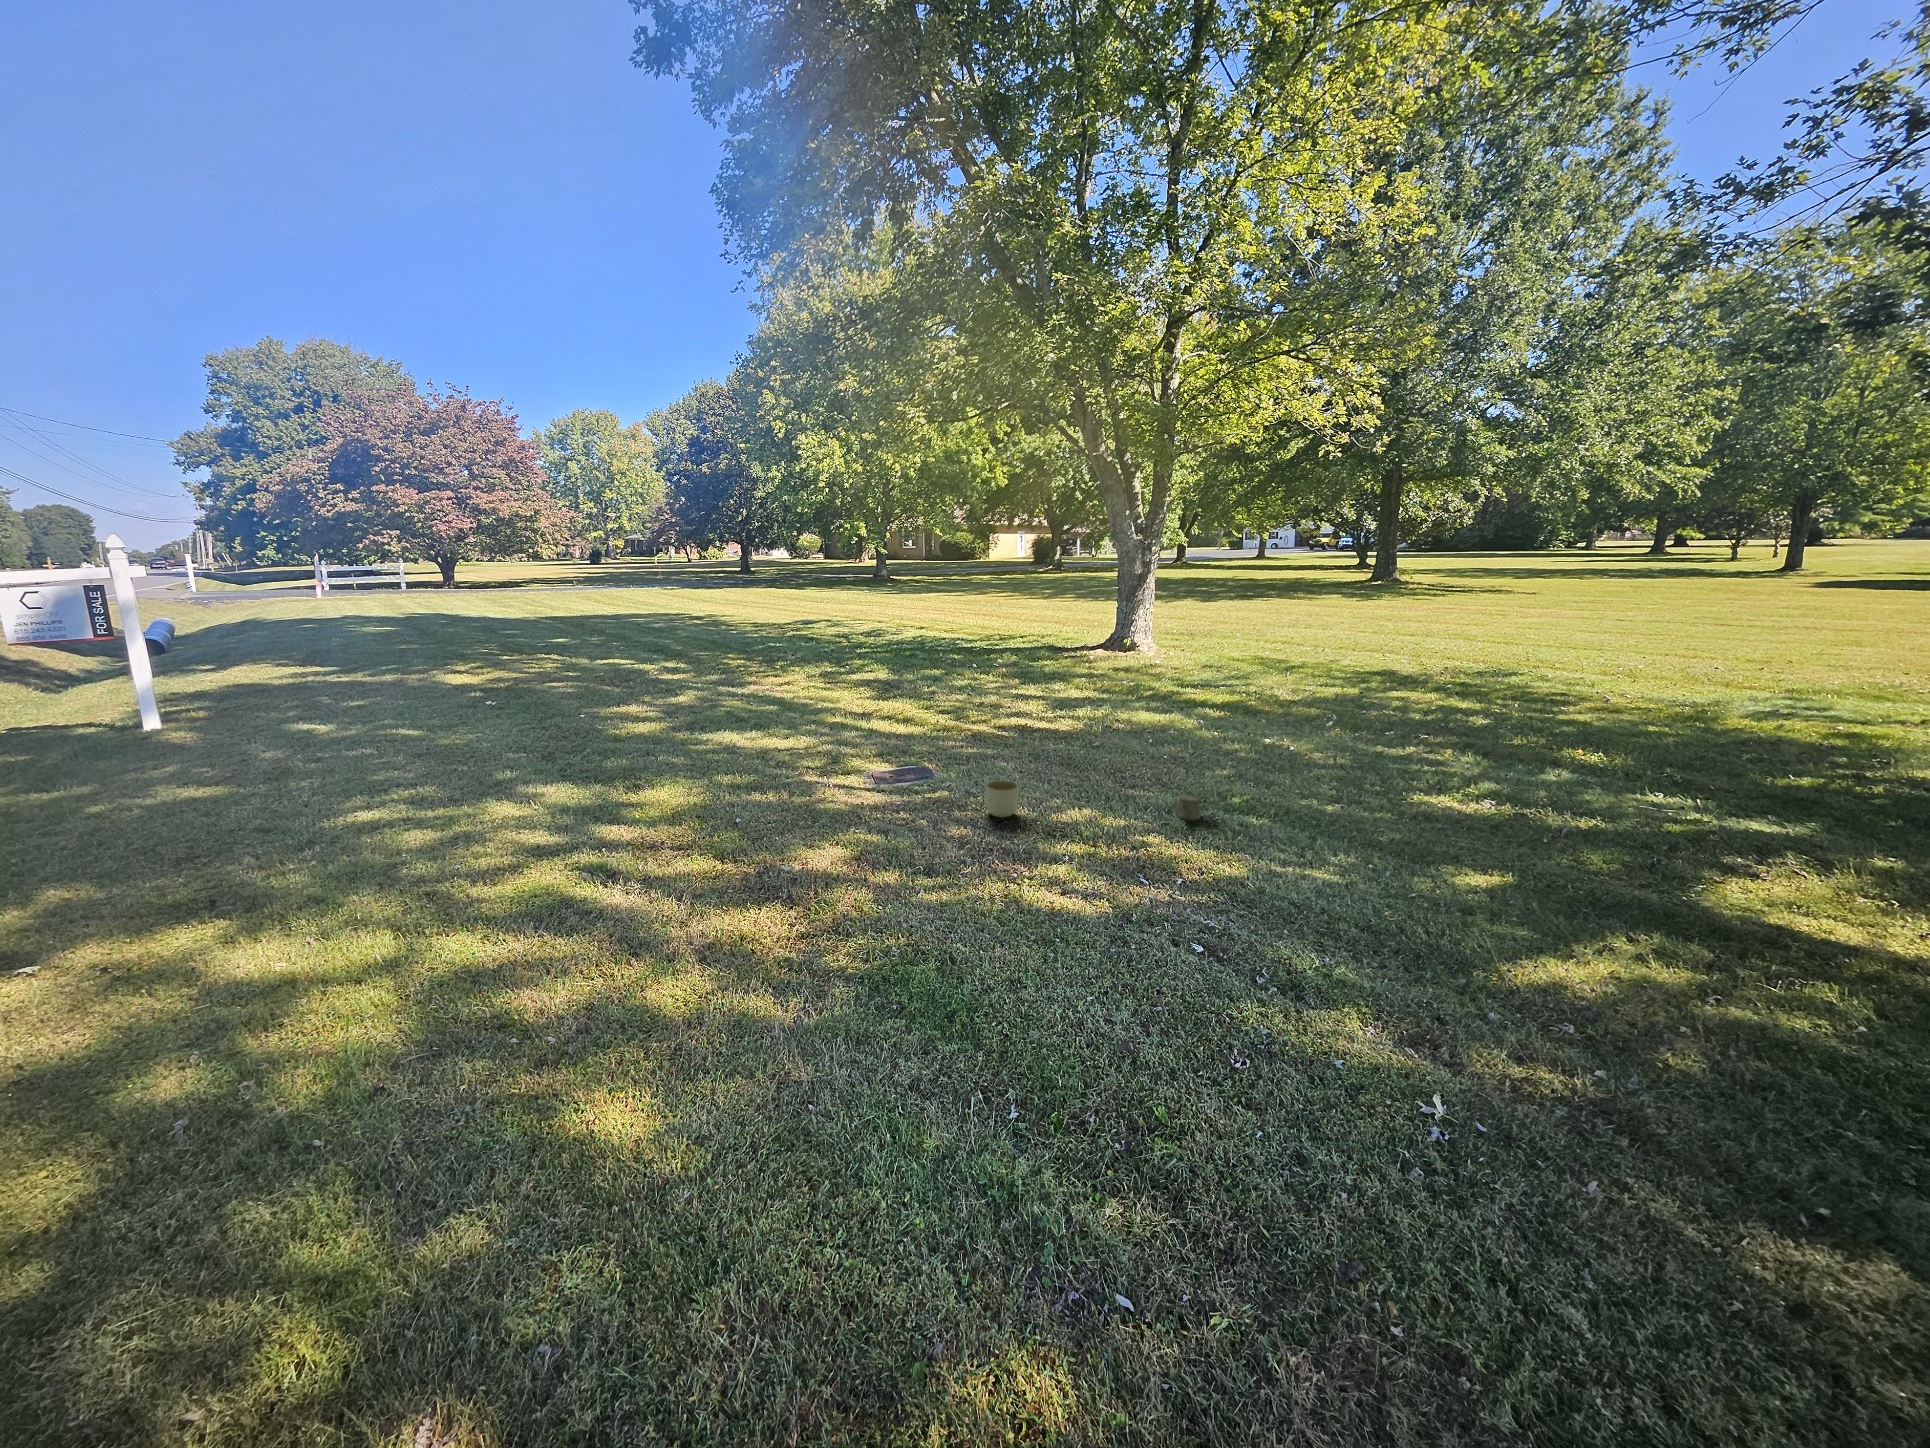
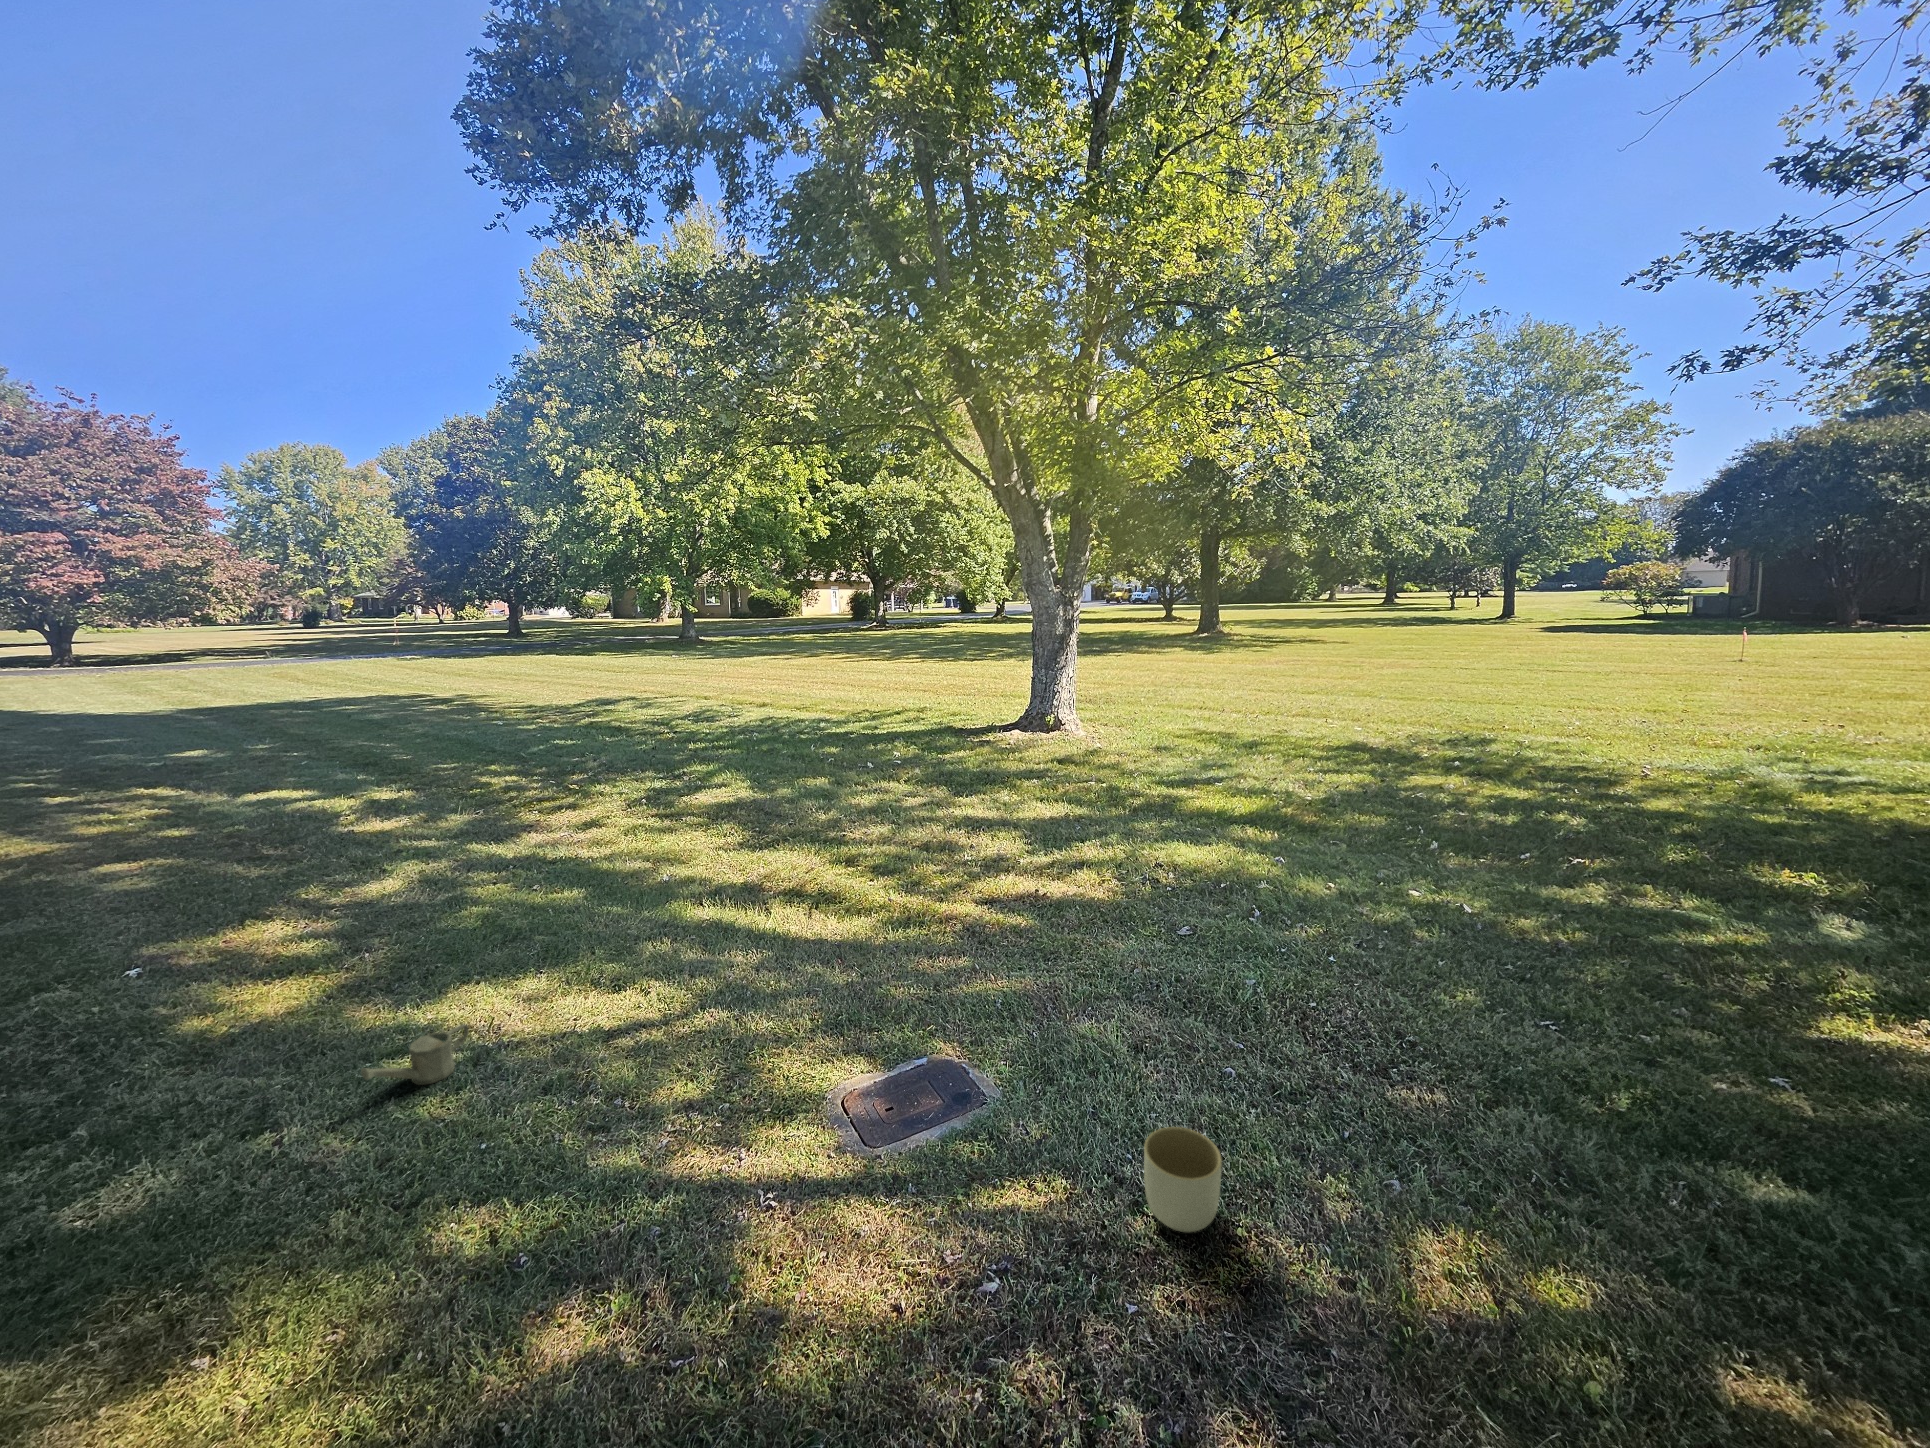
watering can: present [1171,792,1201,821] -> present [361,1024,469,1085]

